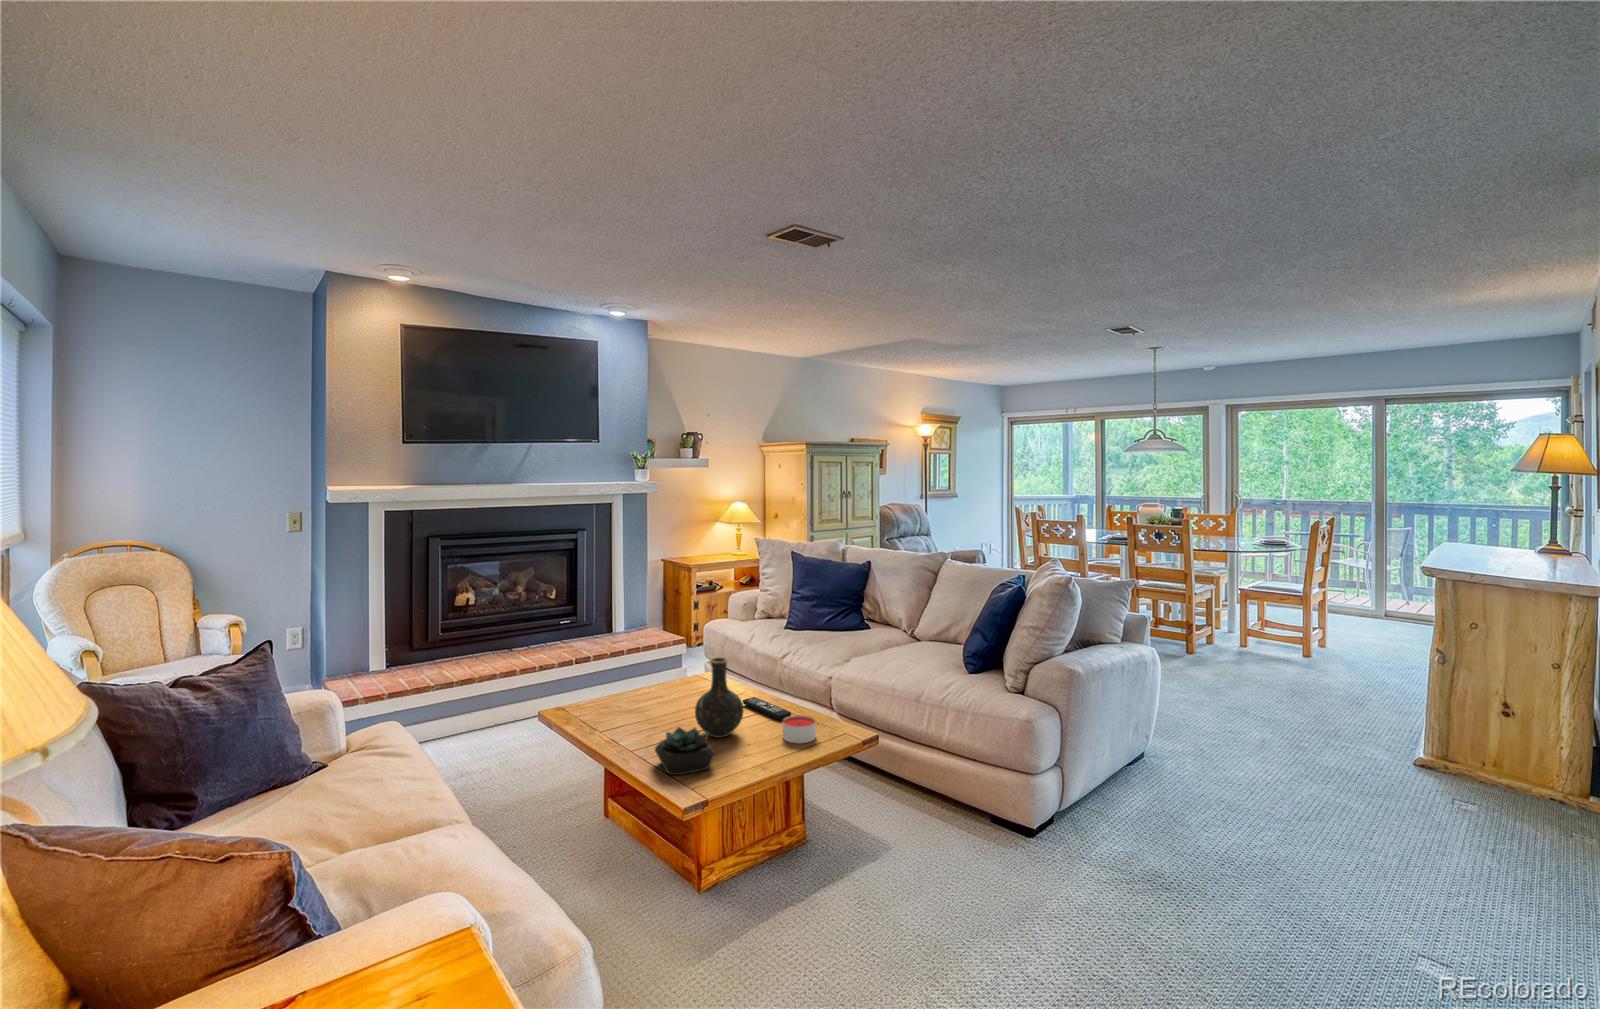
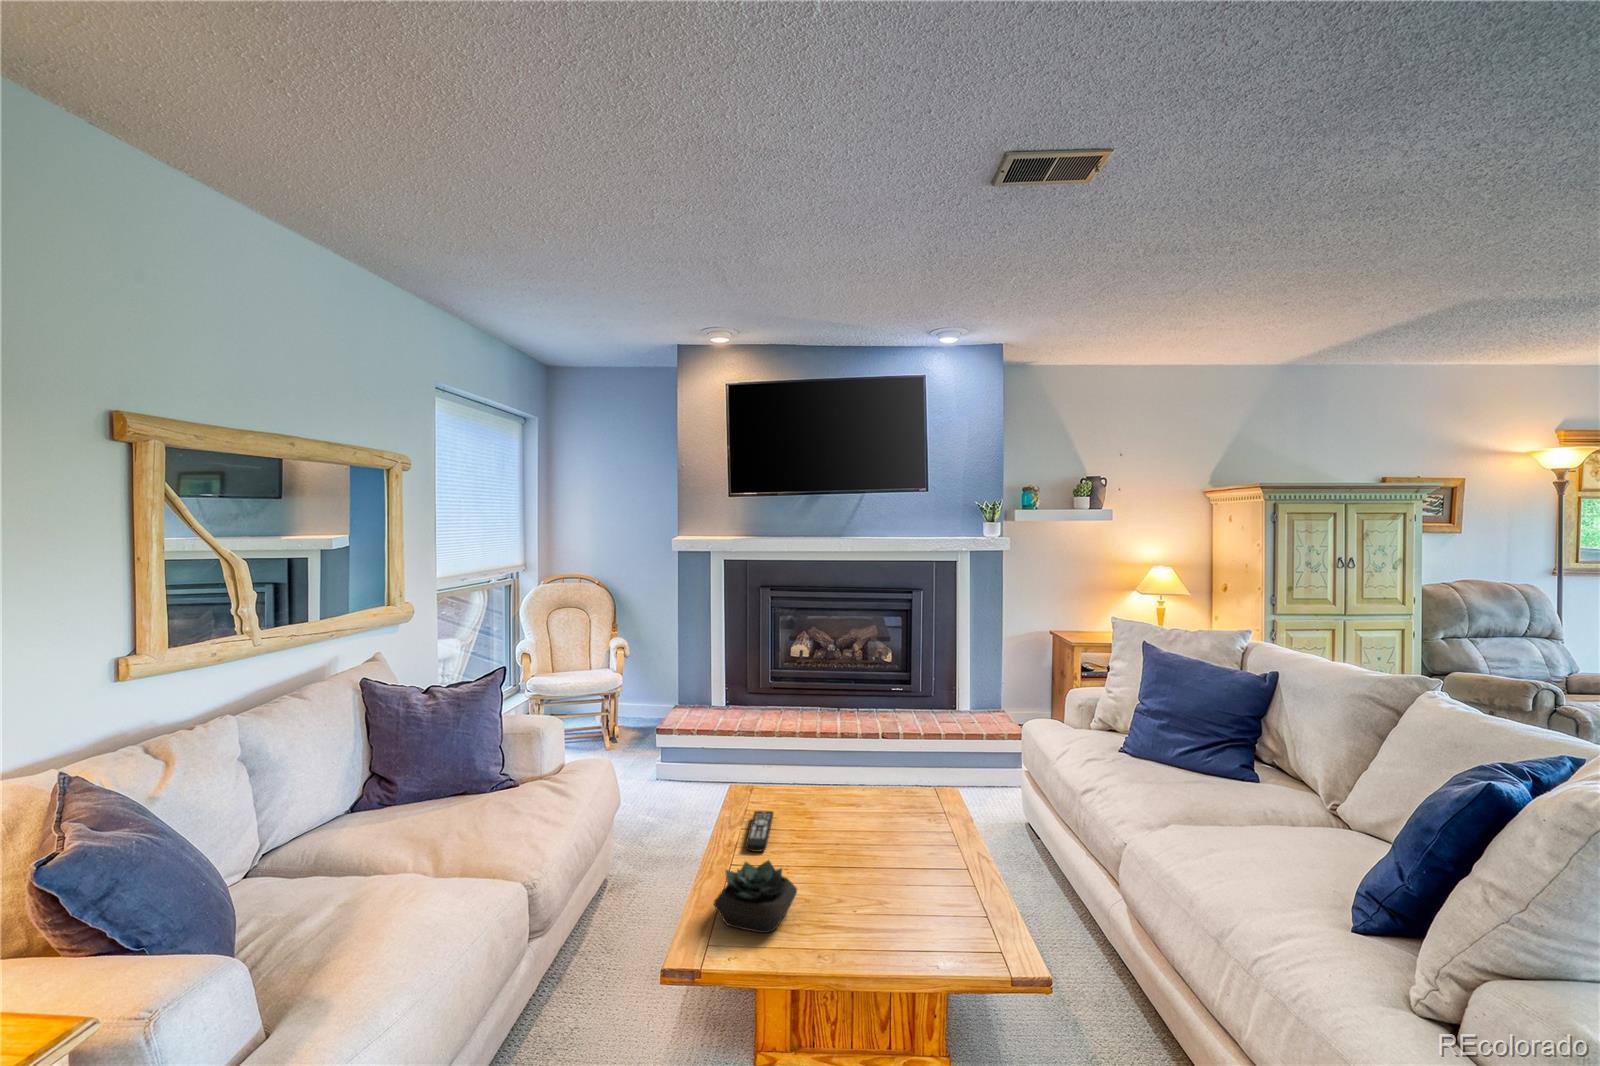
vase: present [695,657,744,738] -> none [818,778,885,892]
remote control: present [743,697,791,720] -> present [745,811,773,852]
candle: present [783,715,816,743] -> none [915,896,967,949]

